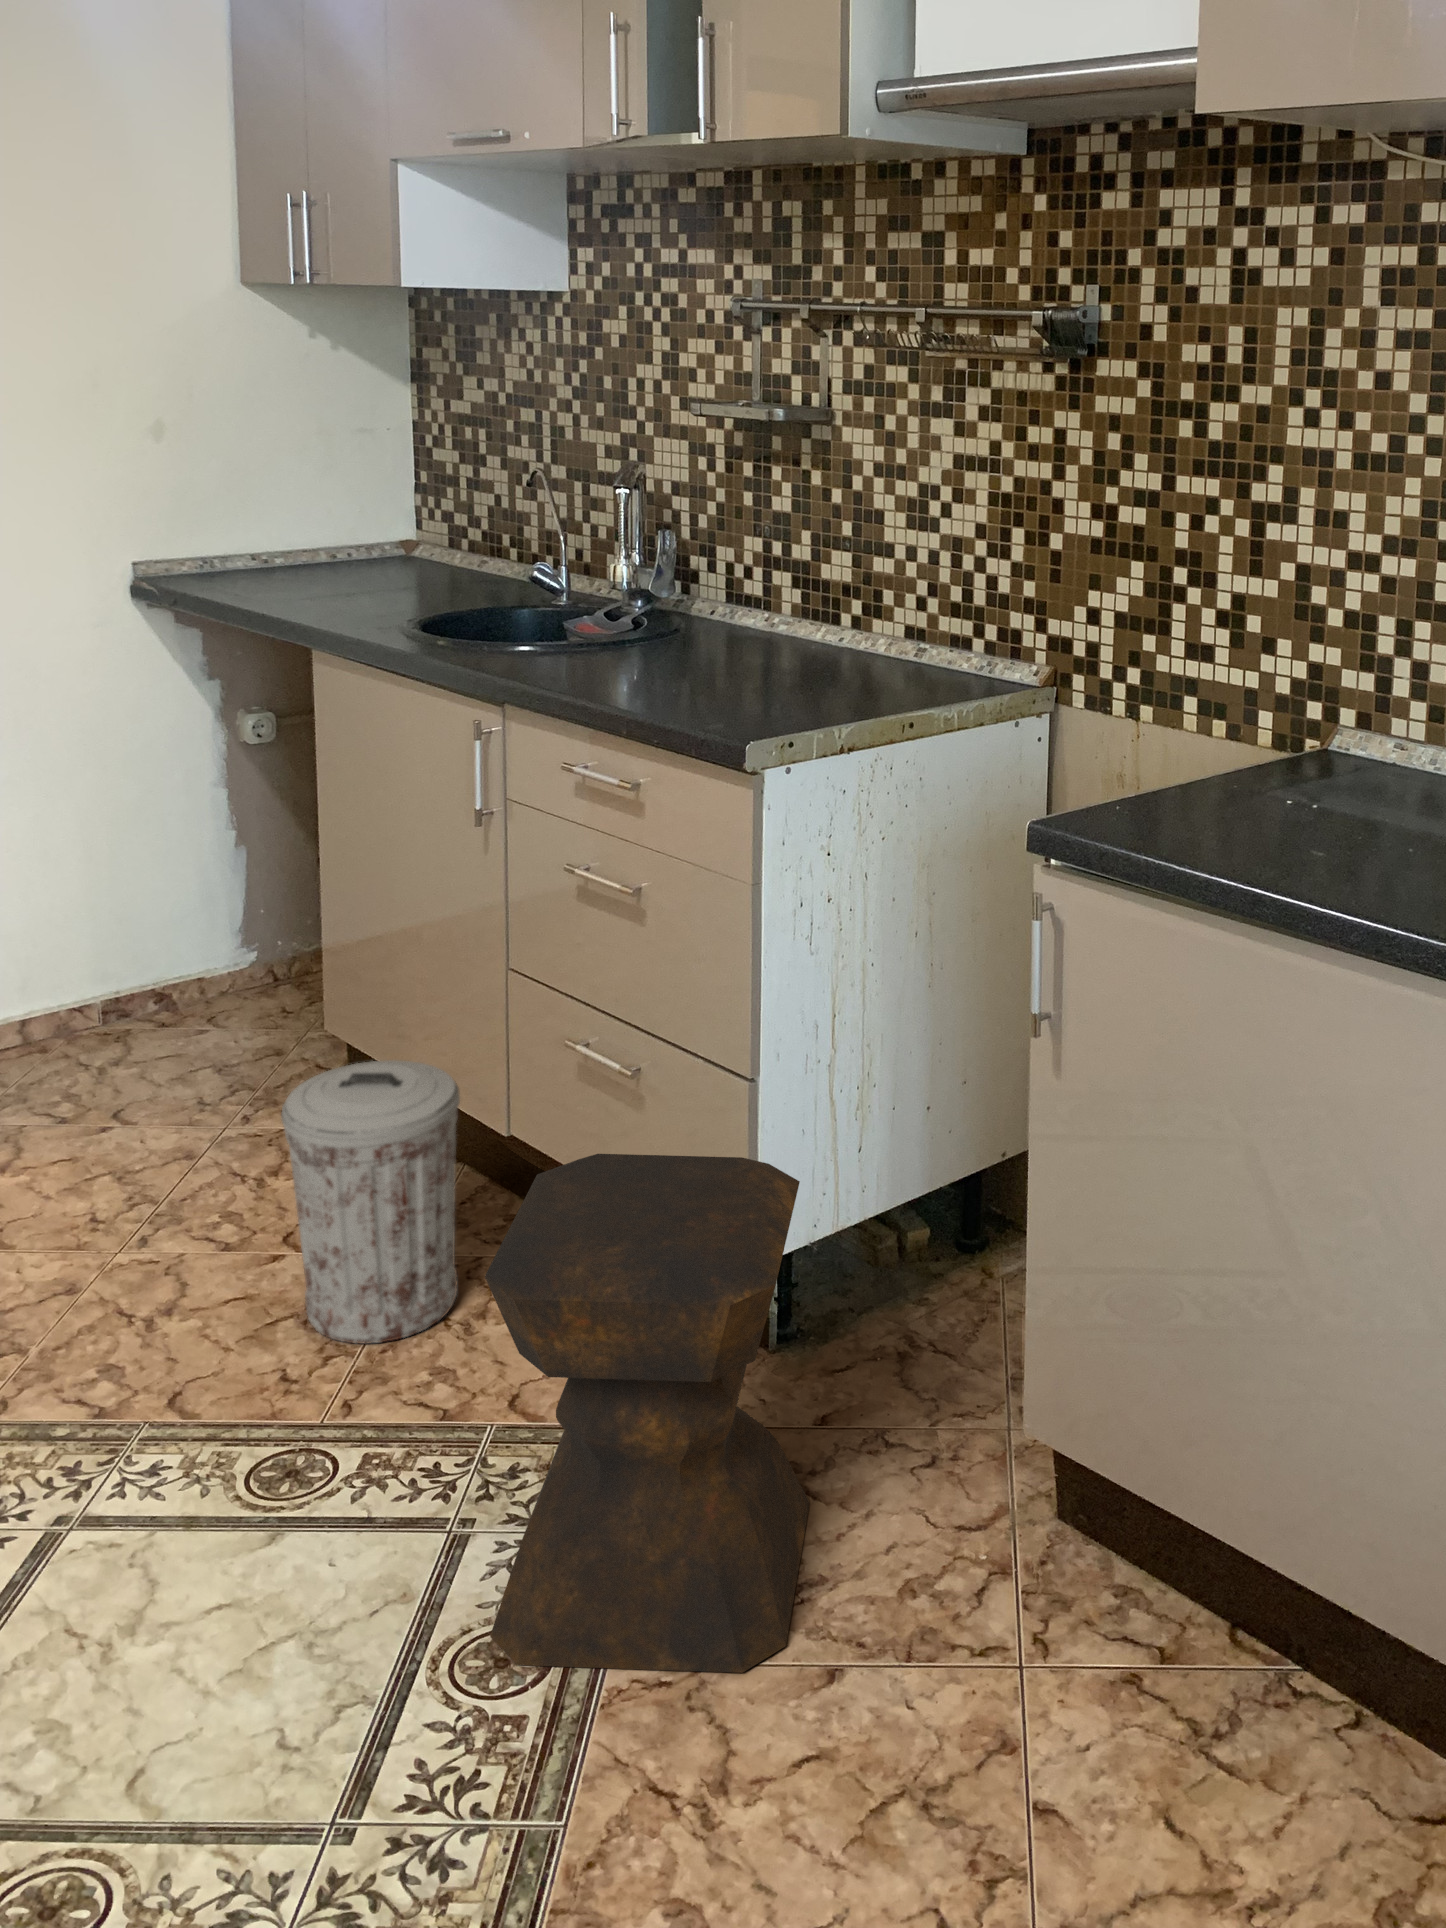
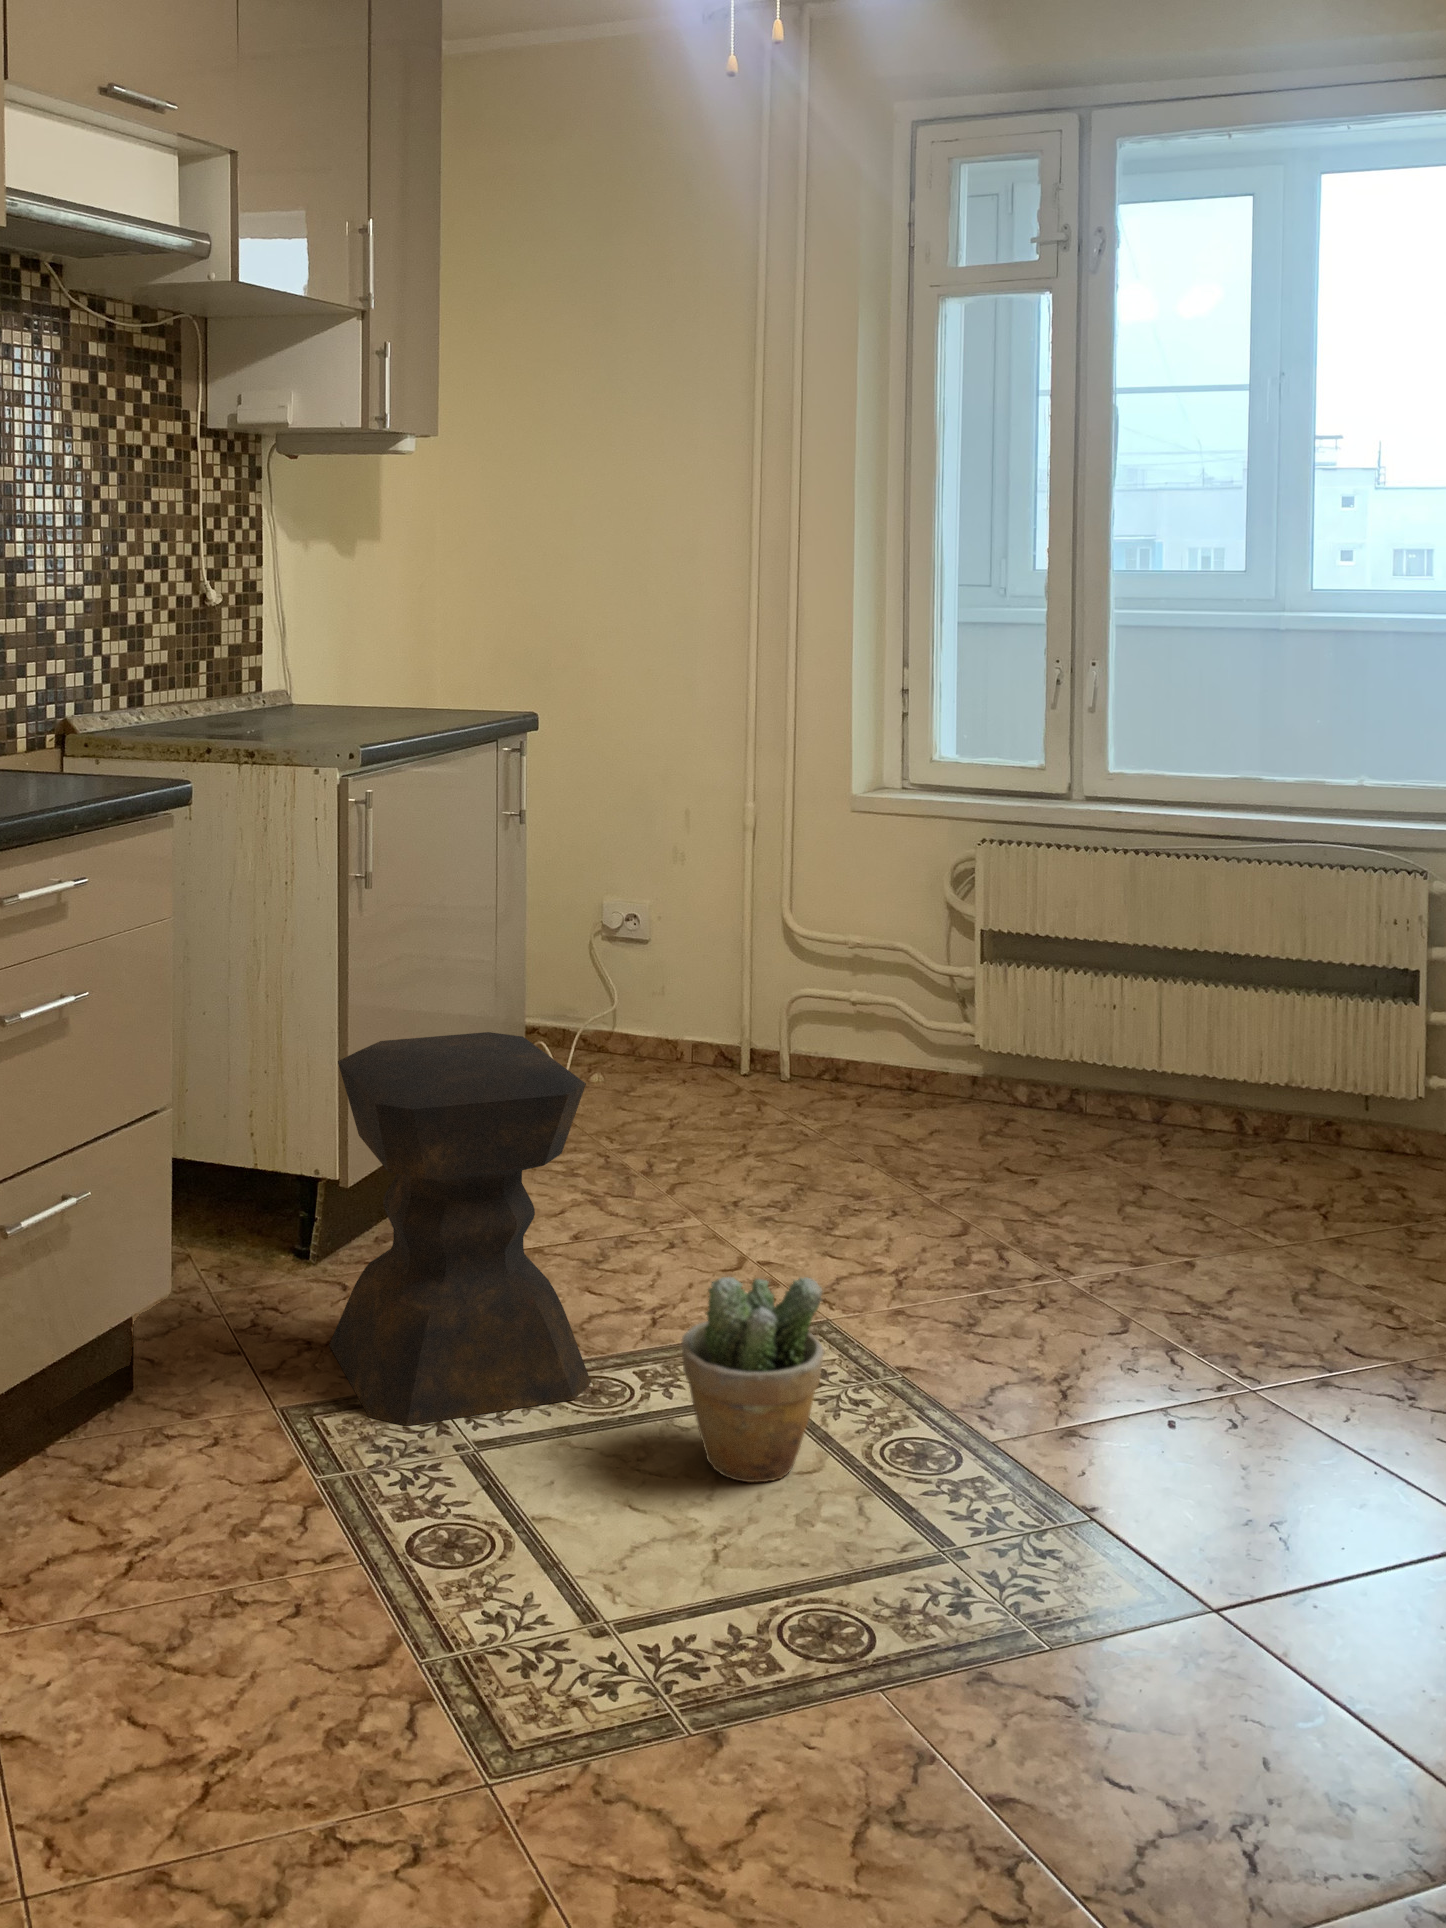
trash can: present [281,1060,460,1344] -> none [22,1281,245,1663]
potted plant: none [100,1496,298,1775] -> present [682,1277,824,1482]

